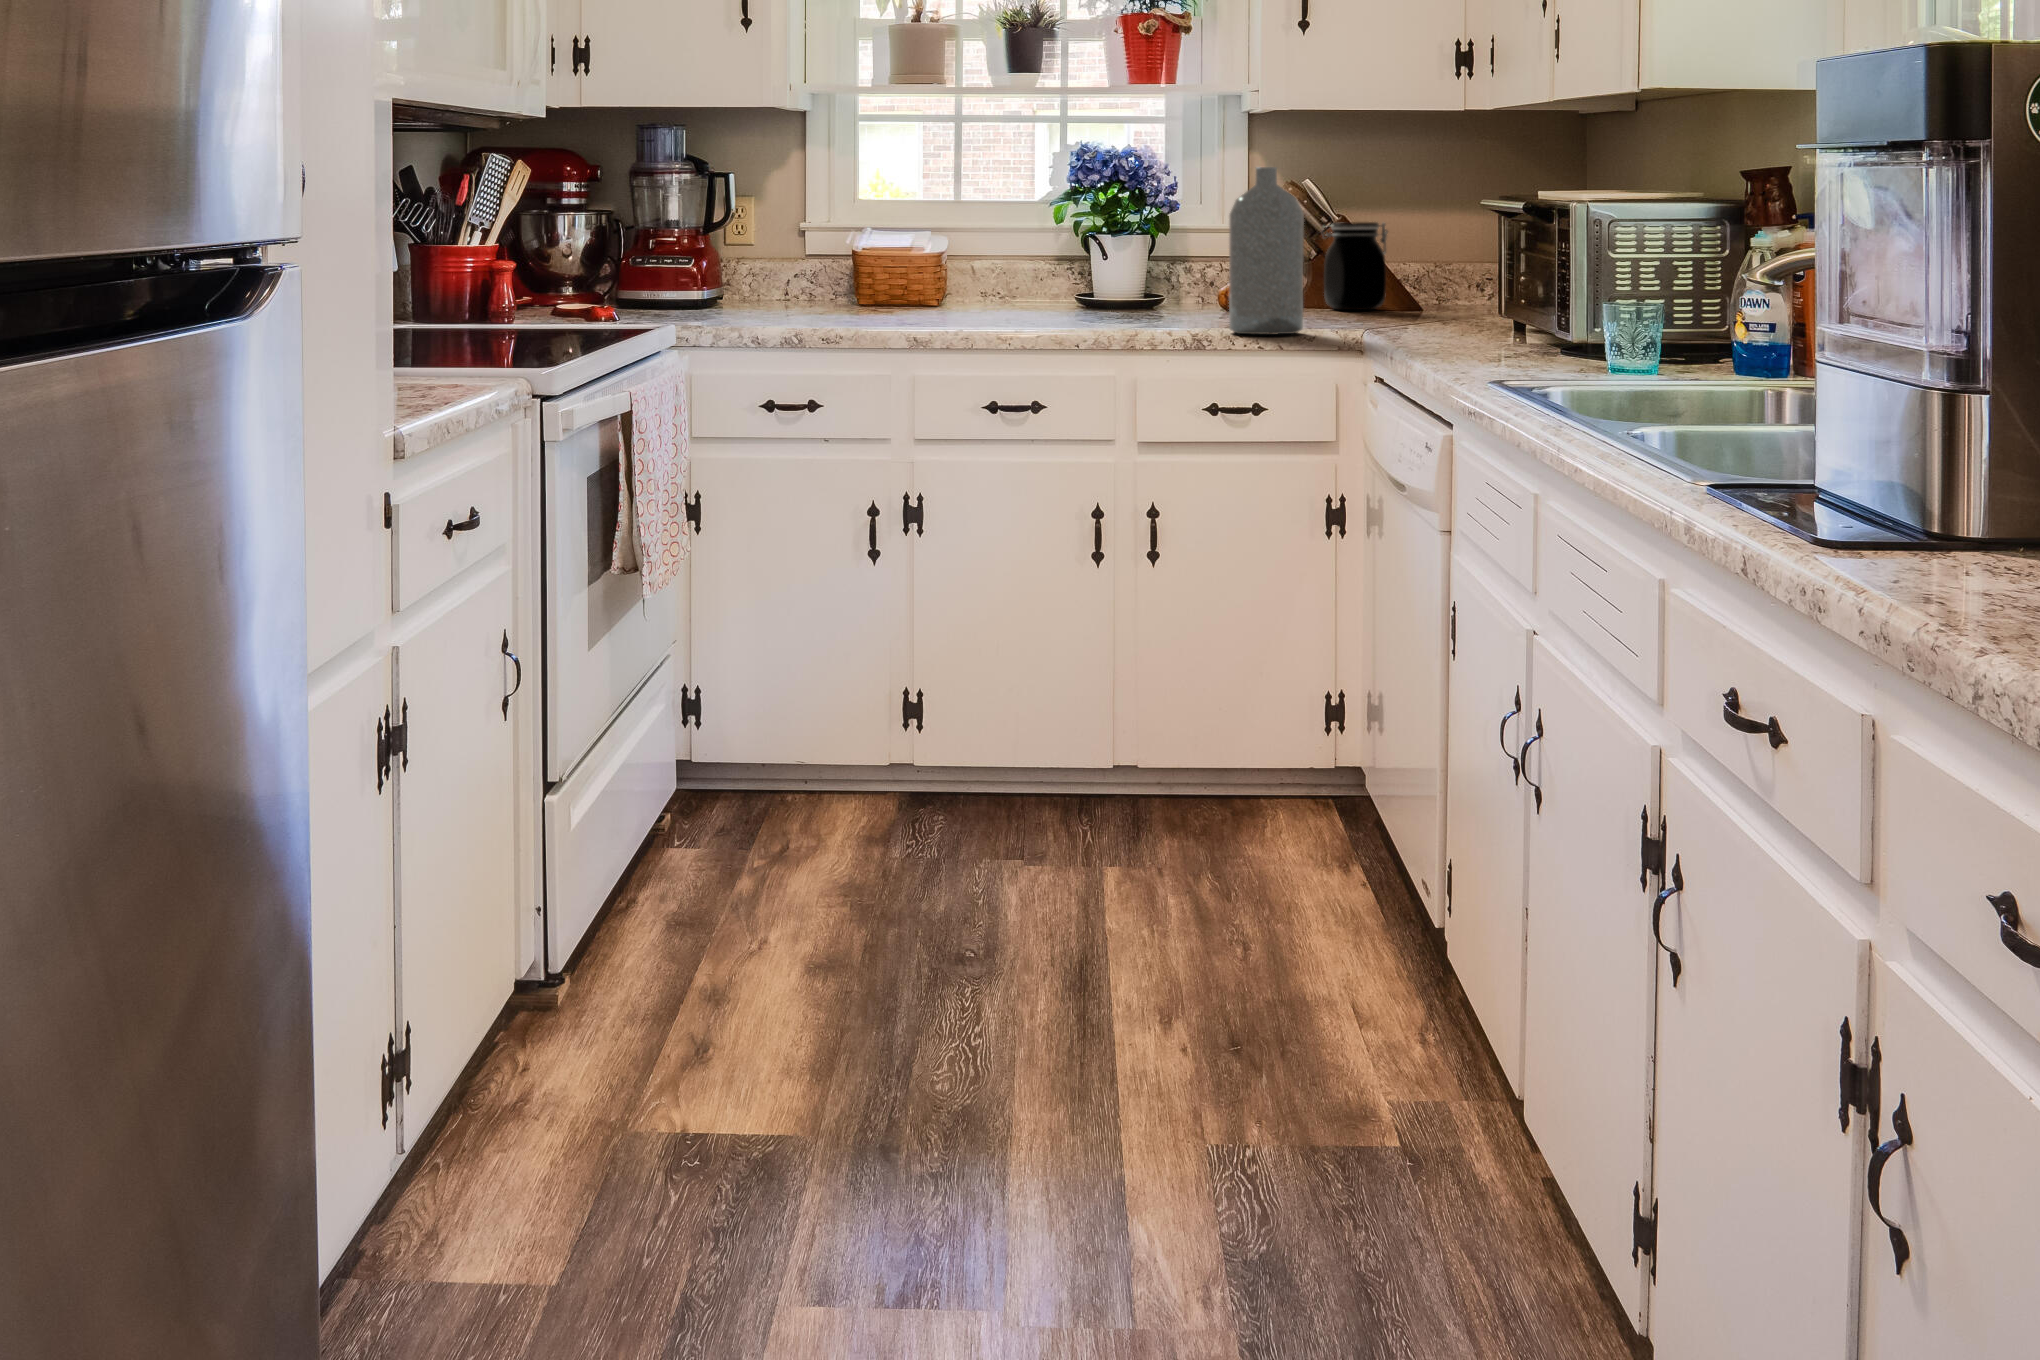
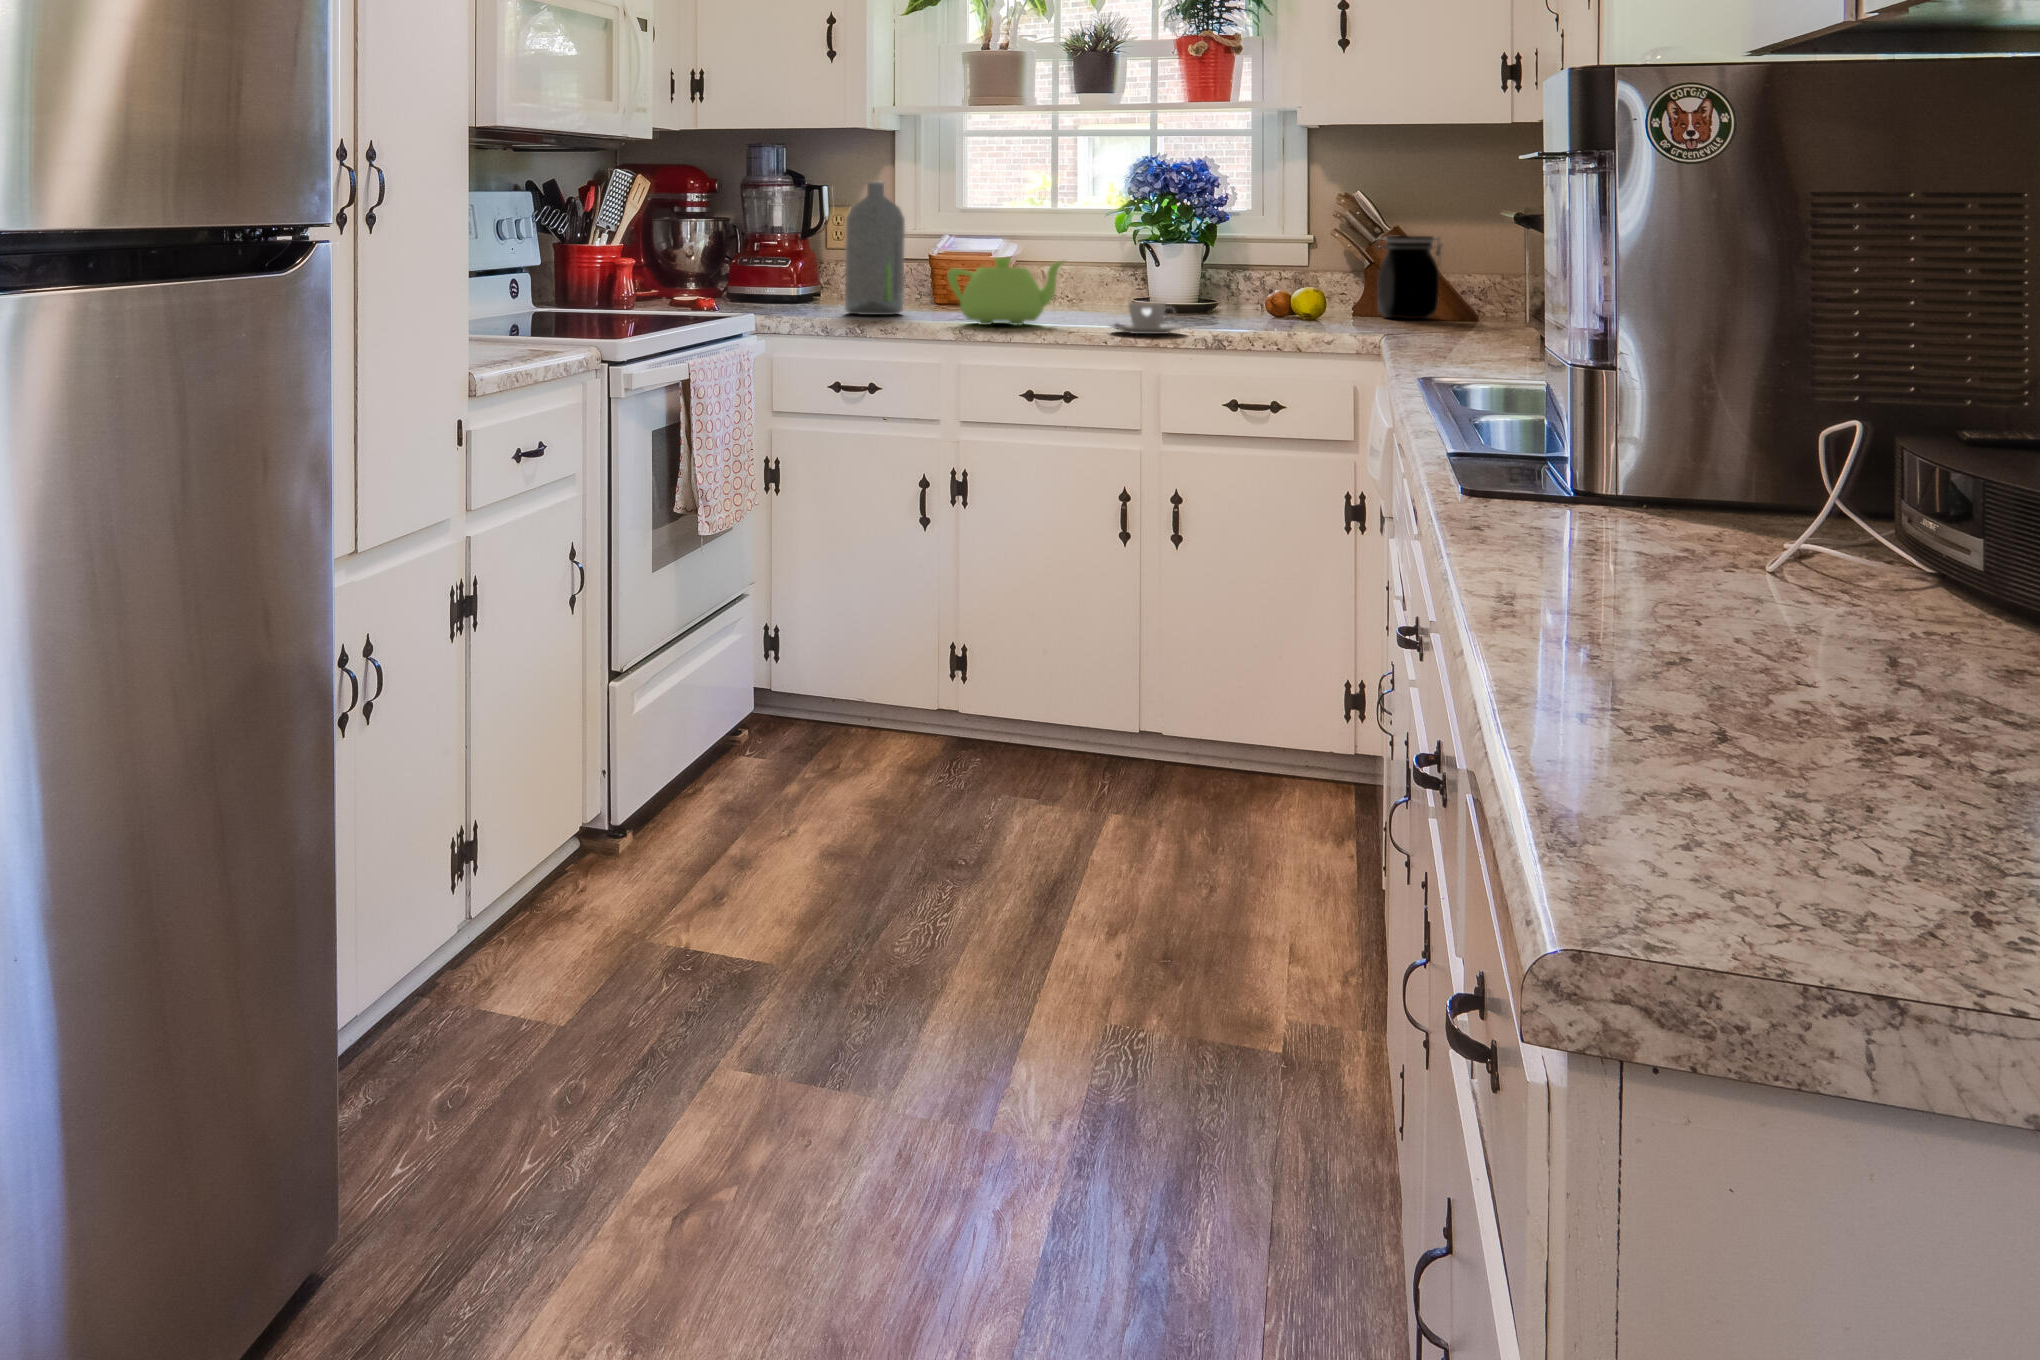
bottle: present [1229,167,1304,334] -> present [845,182,905,315]
teapot: none [890,251,1023,329] -> present [947,257,1064,325]
coffee cup: none [1076,299,1158,334] -> present [1110,302,1183,334]

